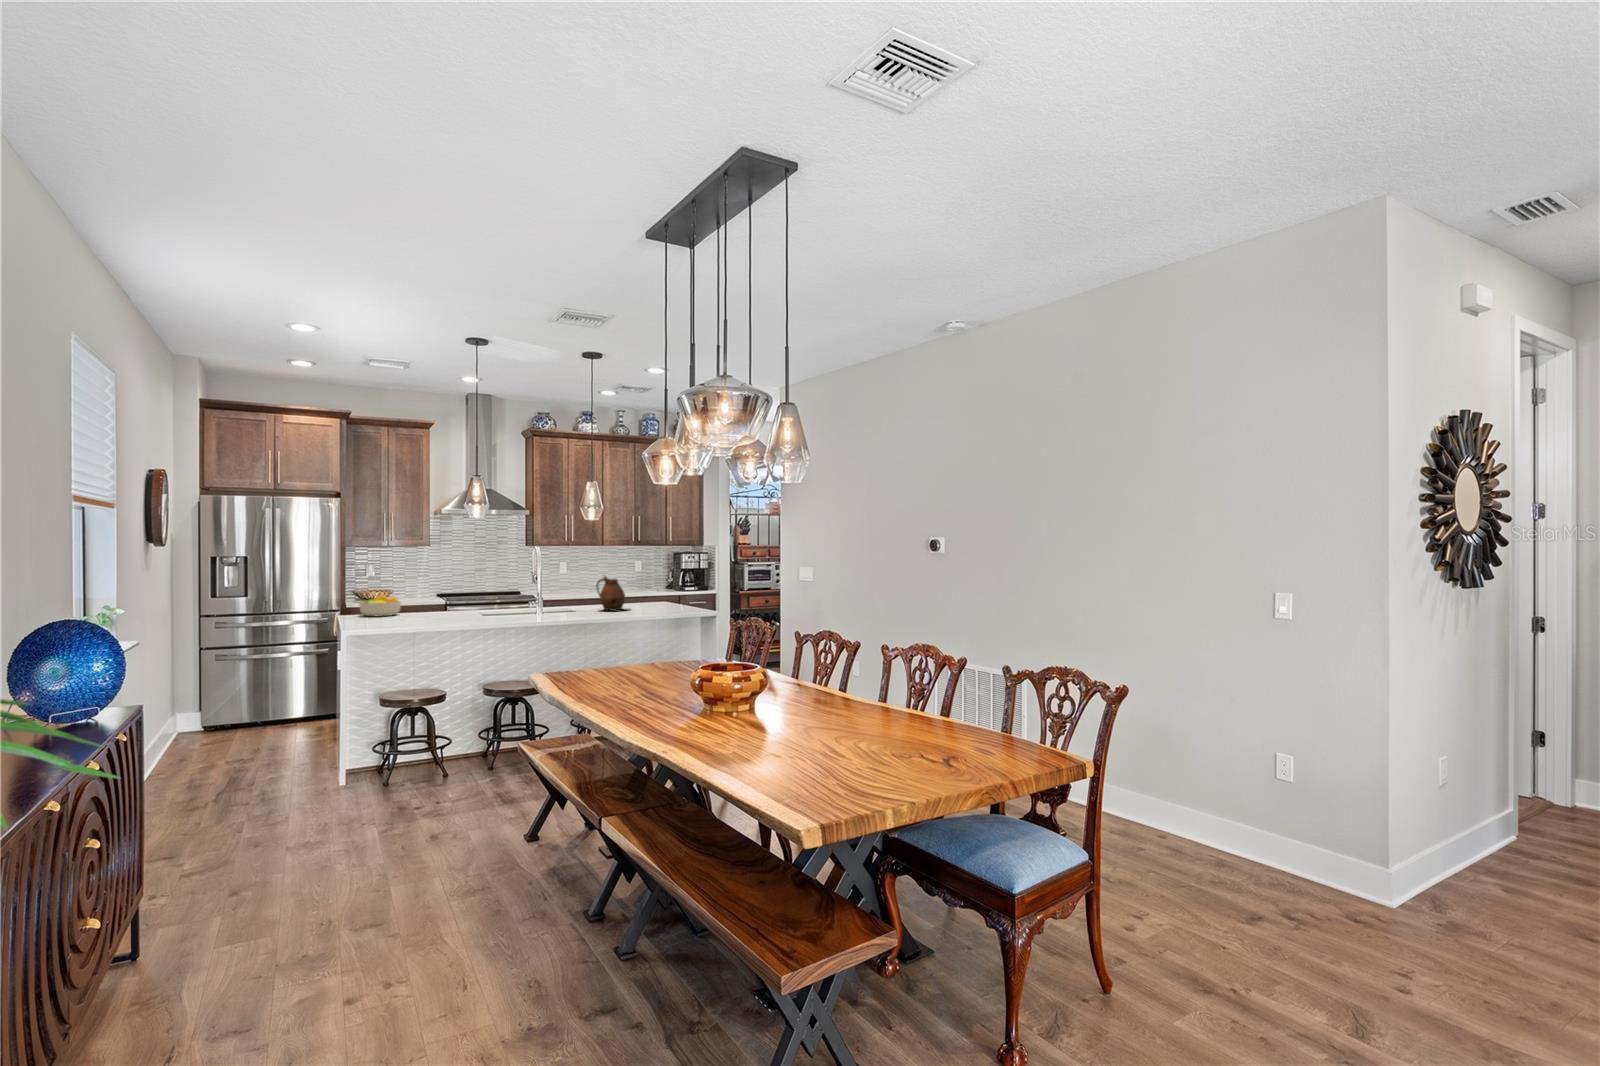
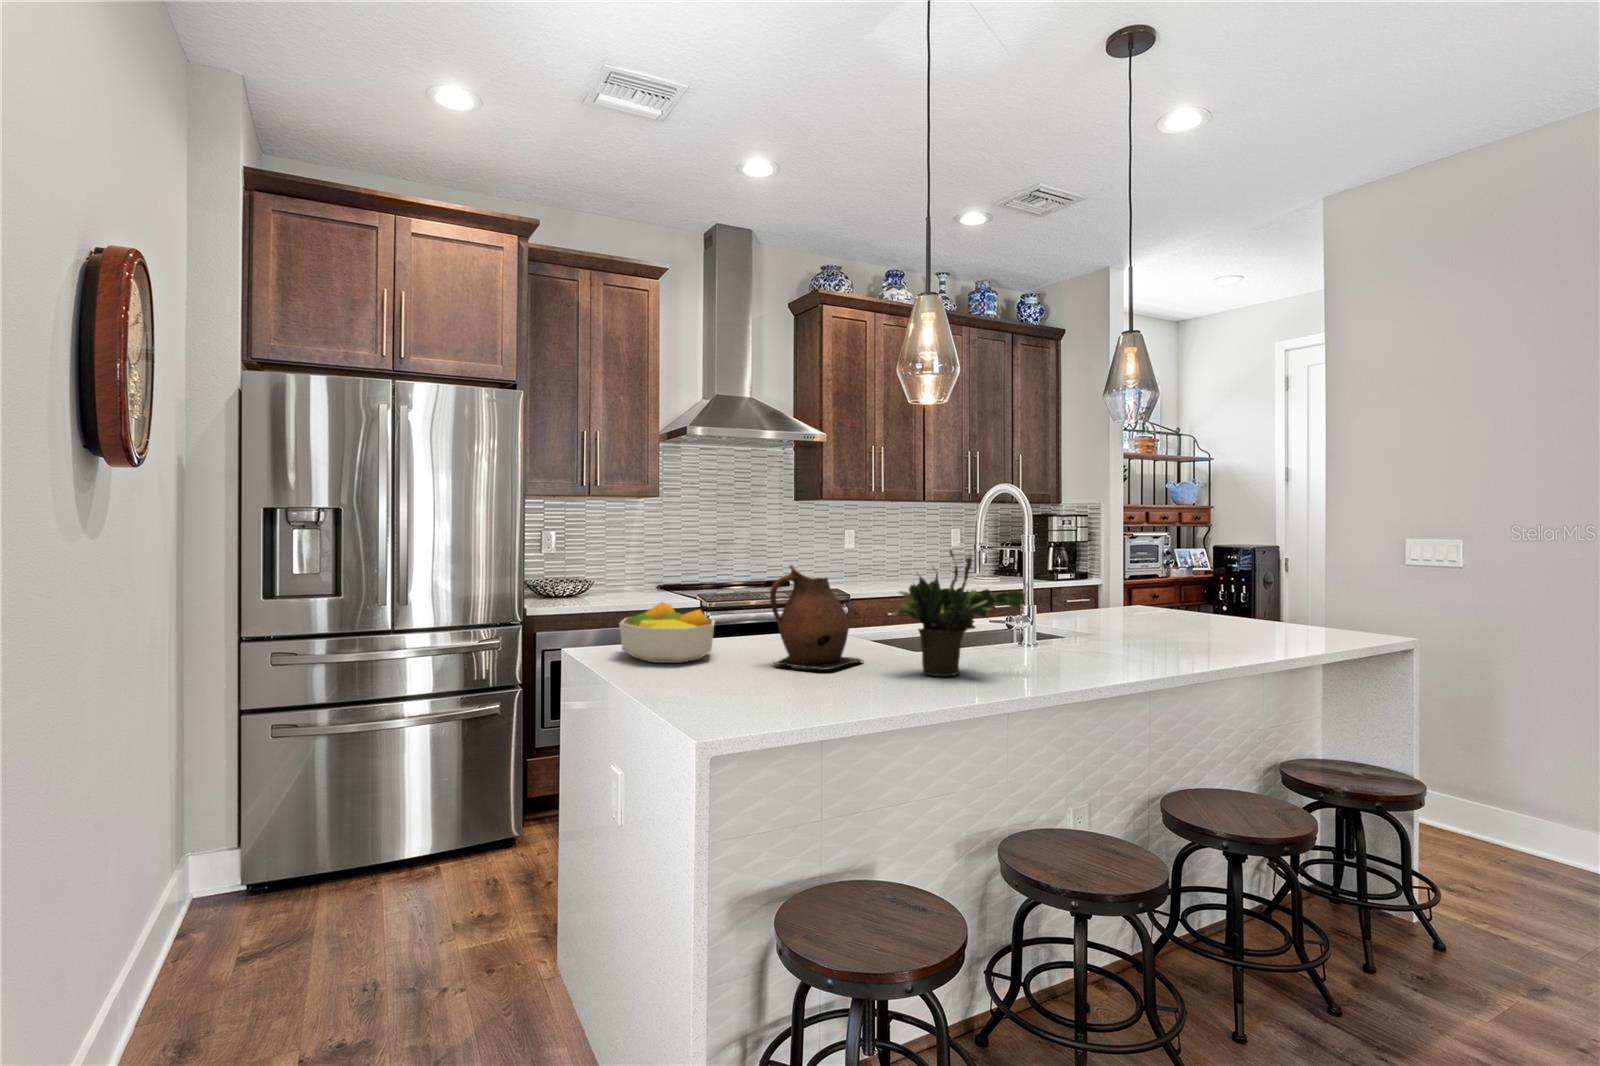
potted plant: none [453,571,505,617] -> present [891,550,1025,676]
ceramic pitcher: present [596,575,627,611] -> present [770,565,863,670]

